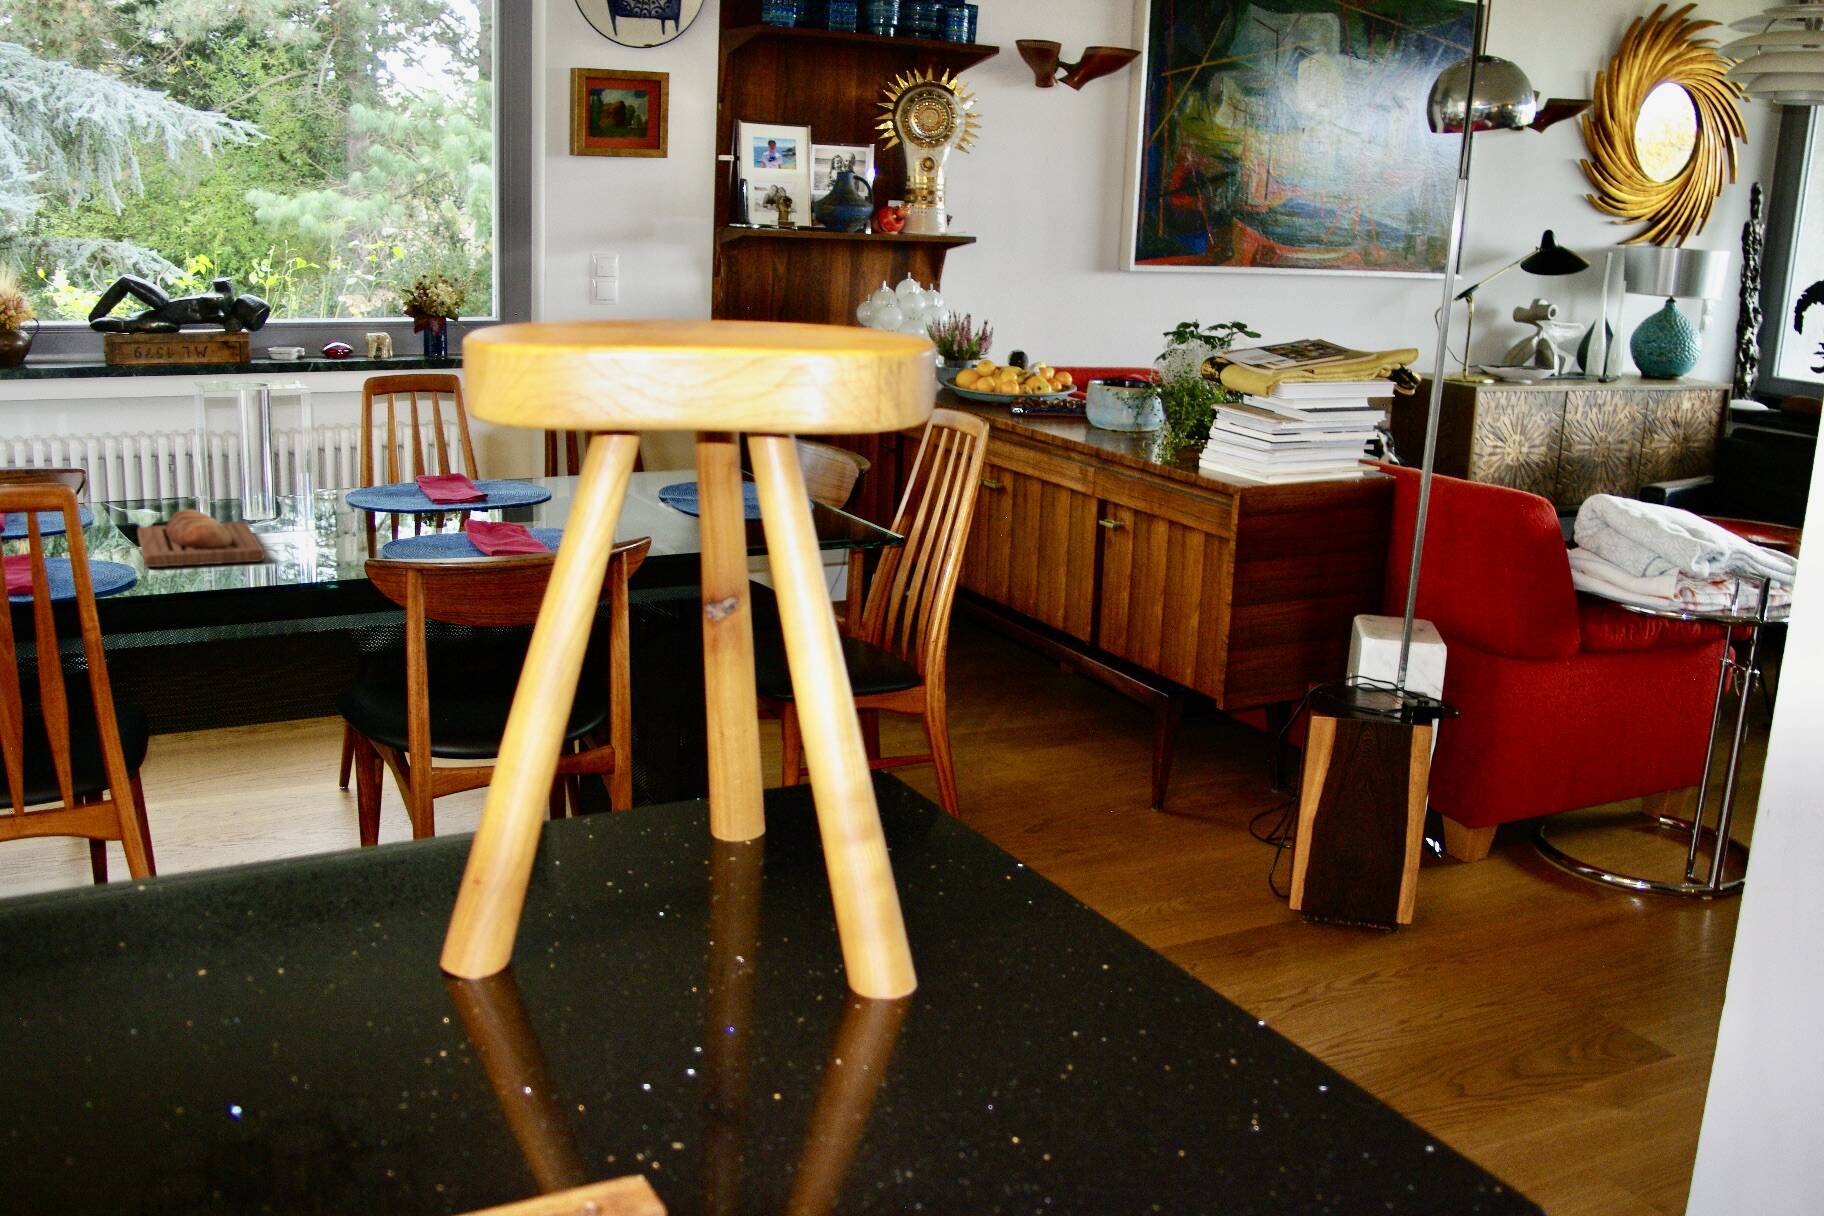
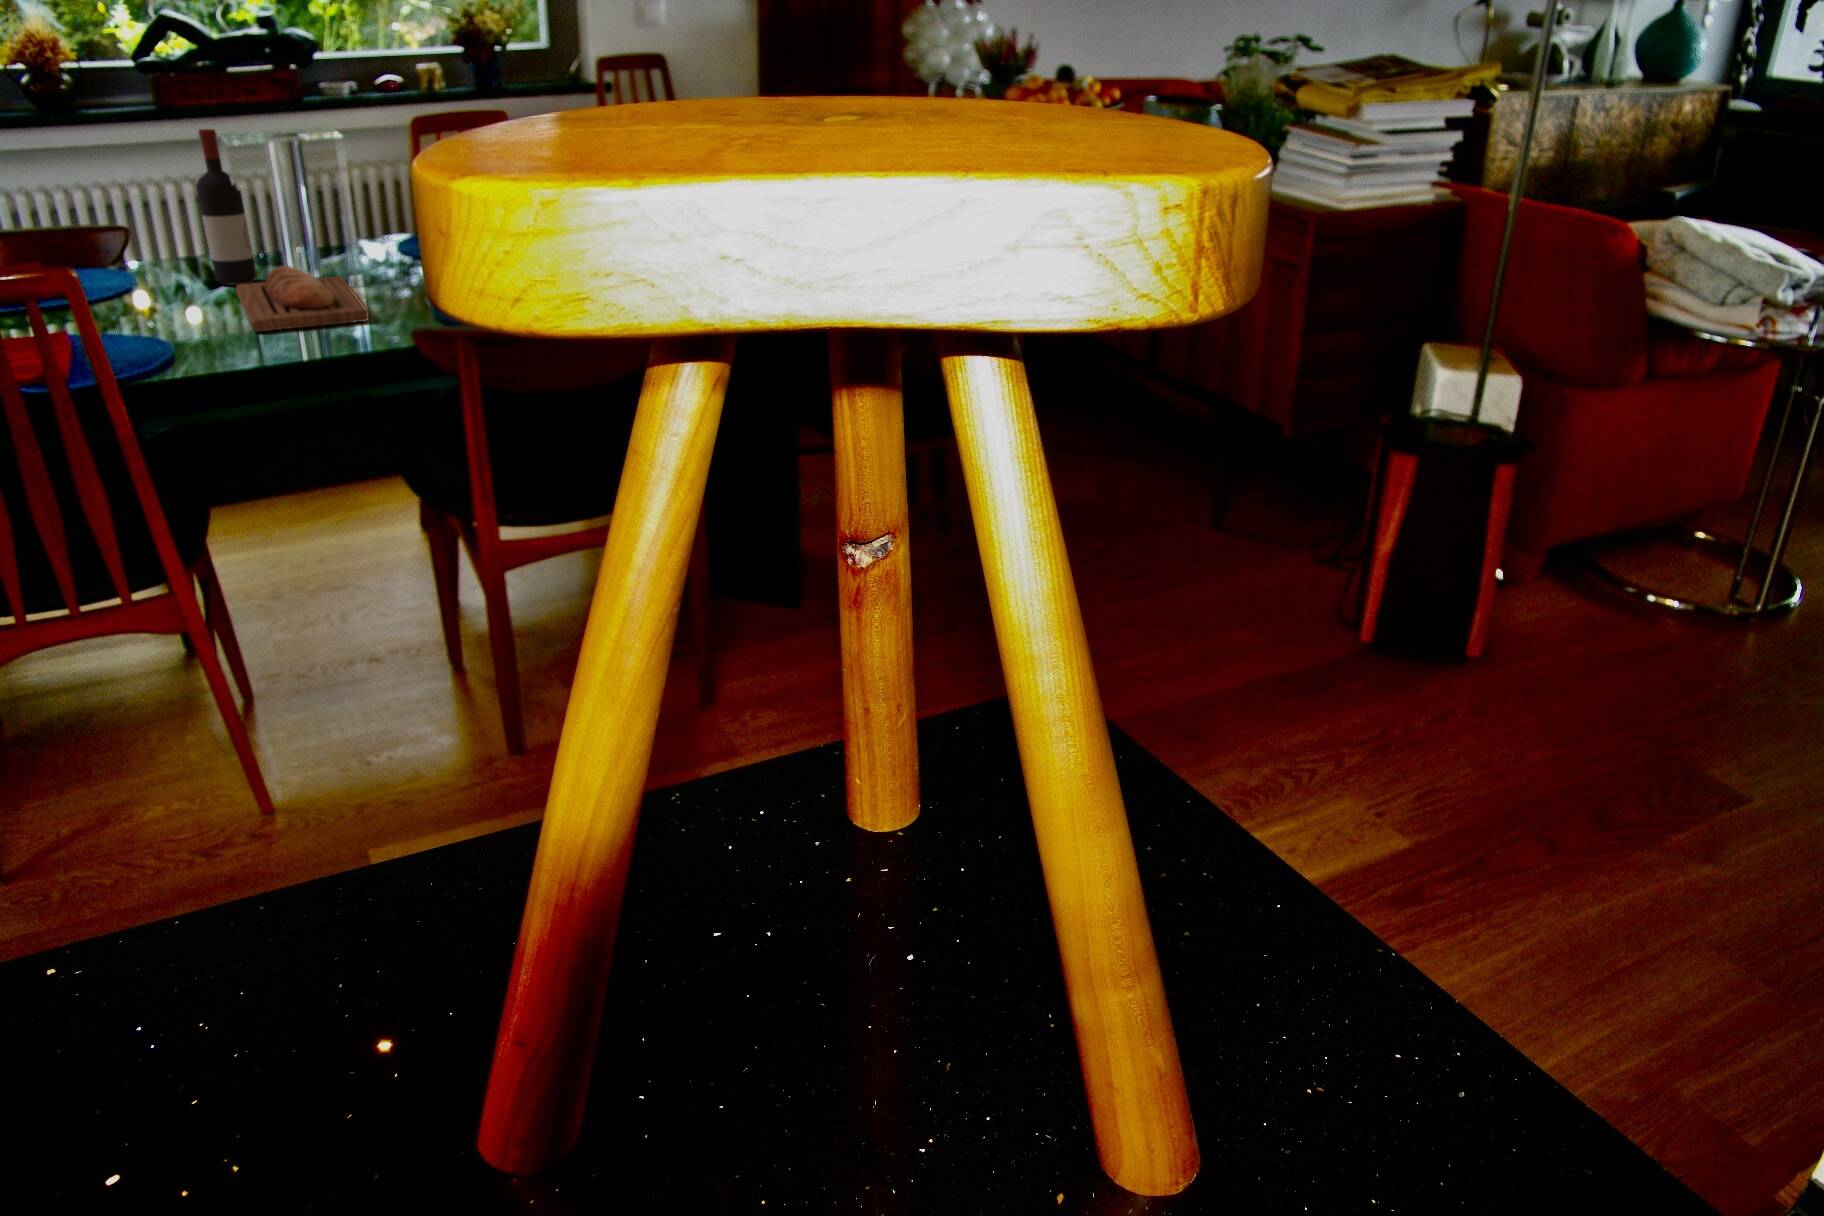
wine bottle: none [112,379,162,529] -> present [196,129,257,285]

